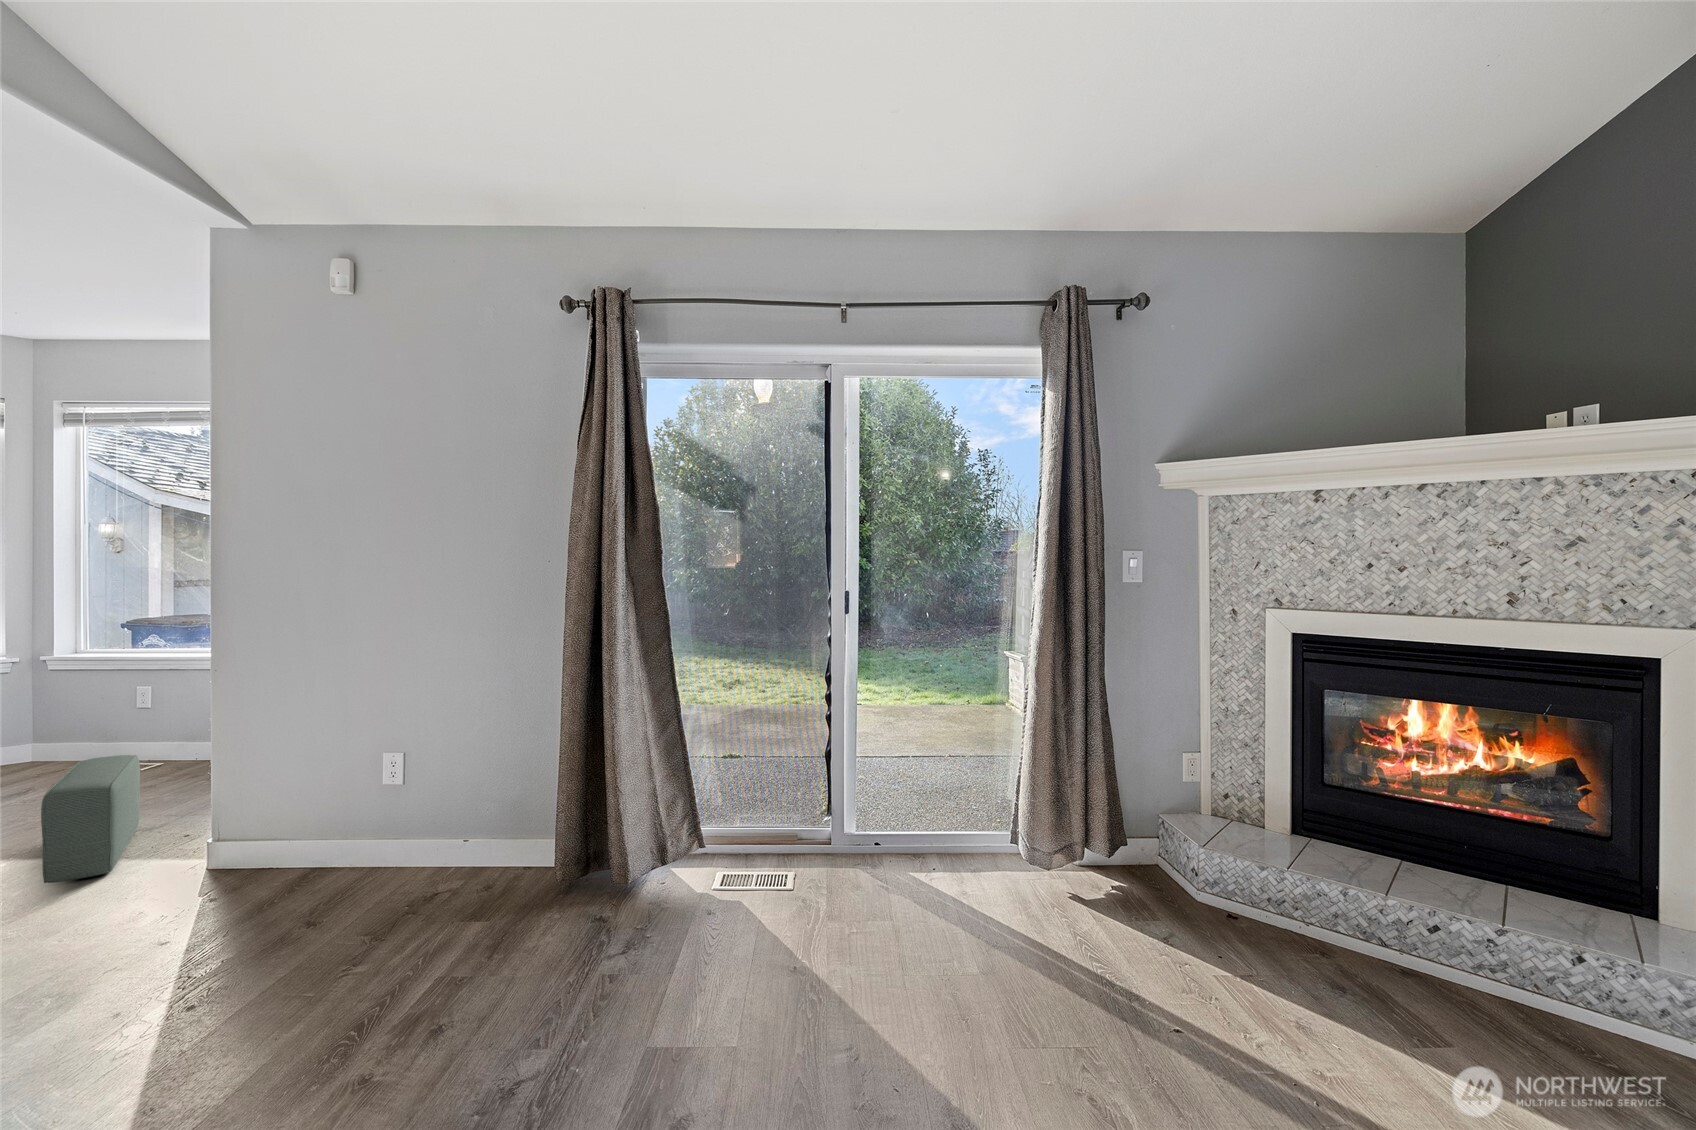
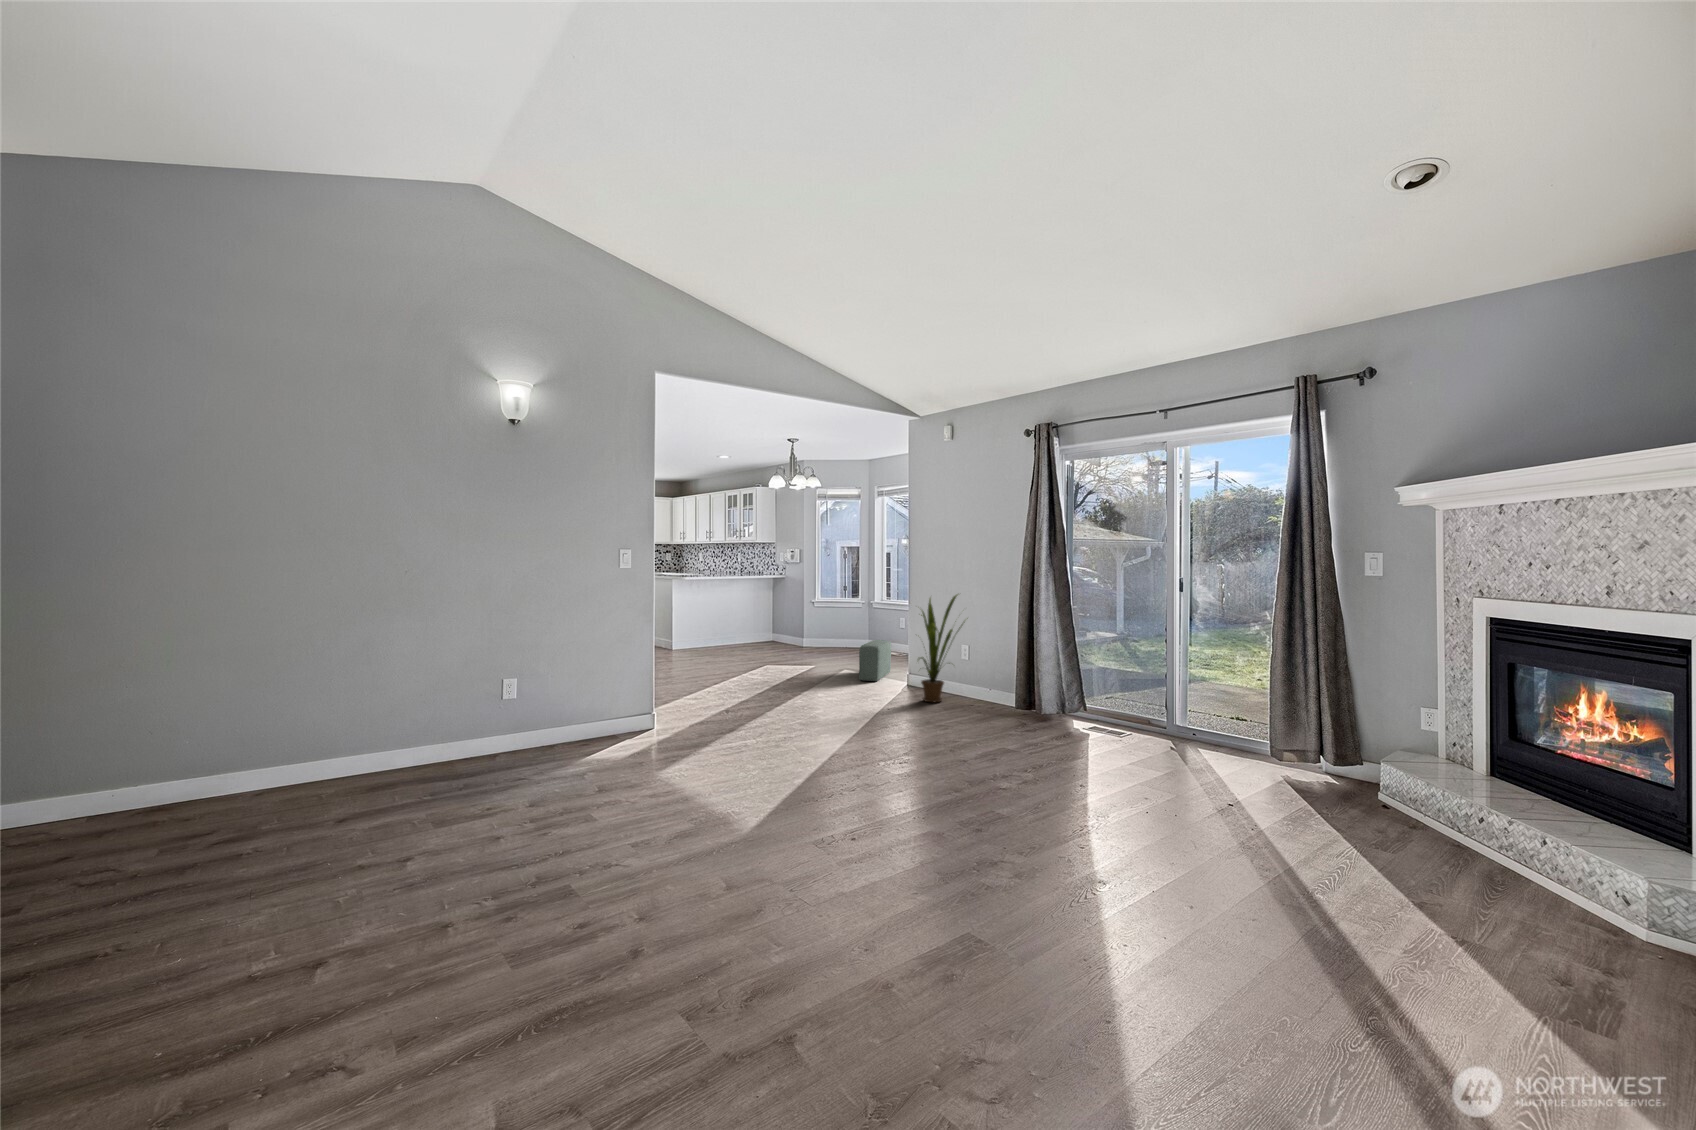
house plant: none [255,636,413,912] -> present [919,594,965,703]

